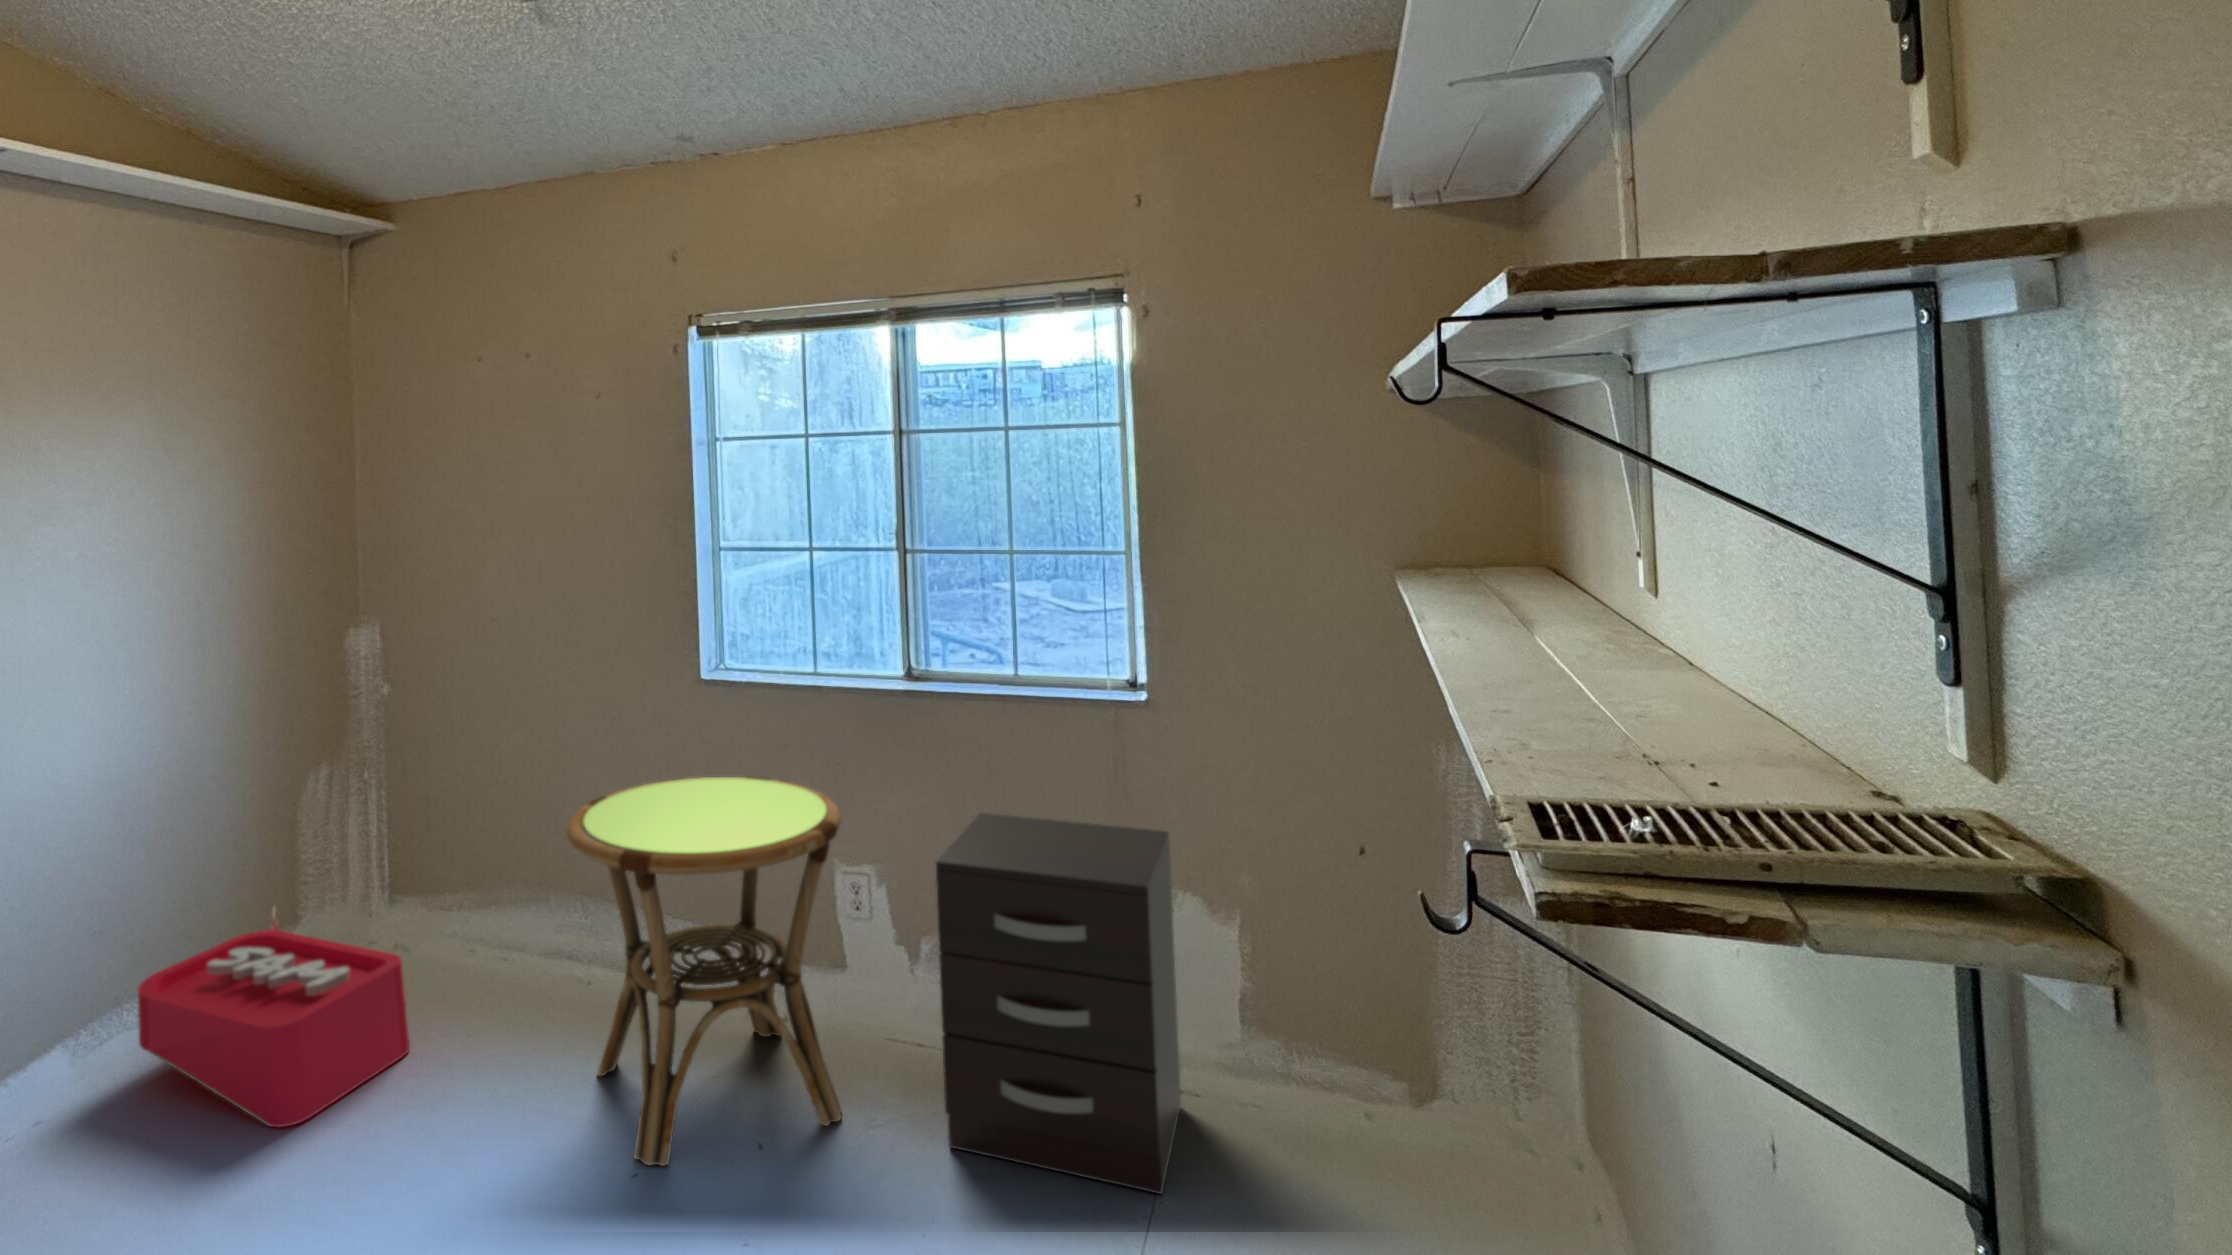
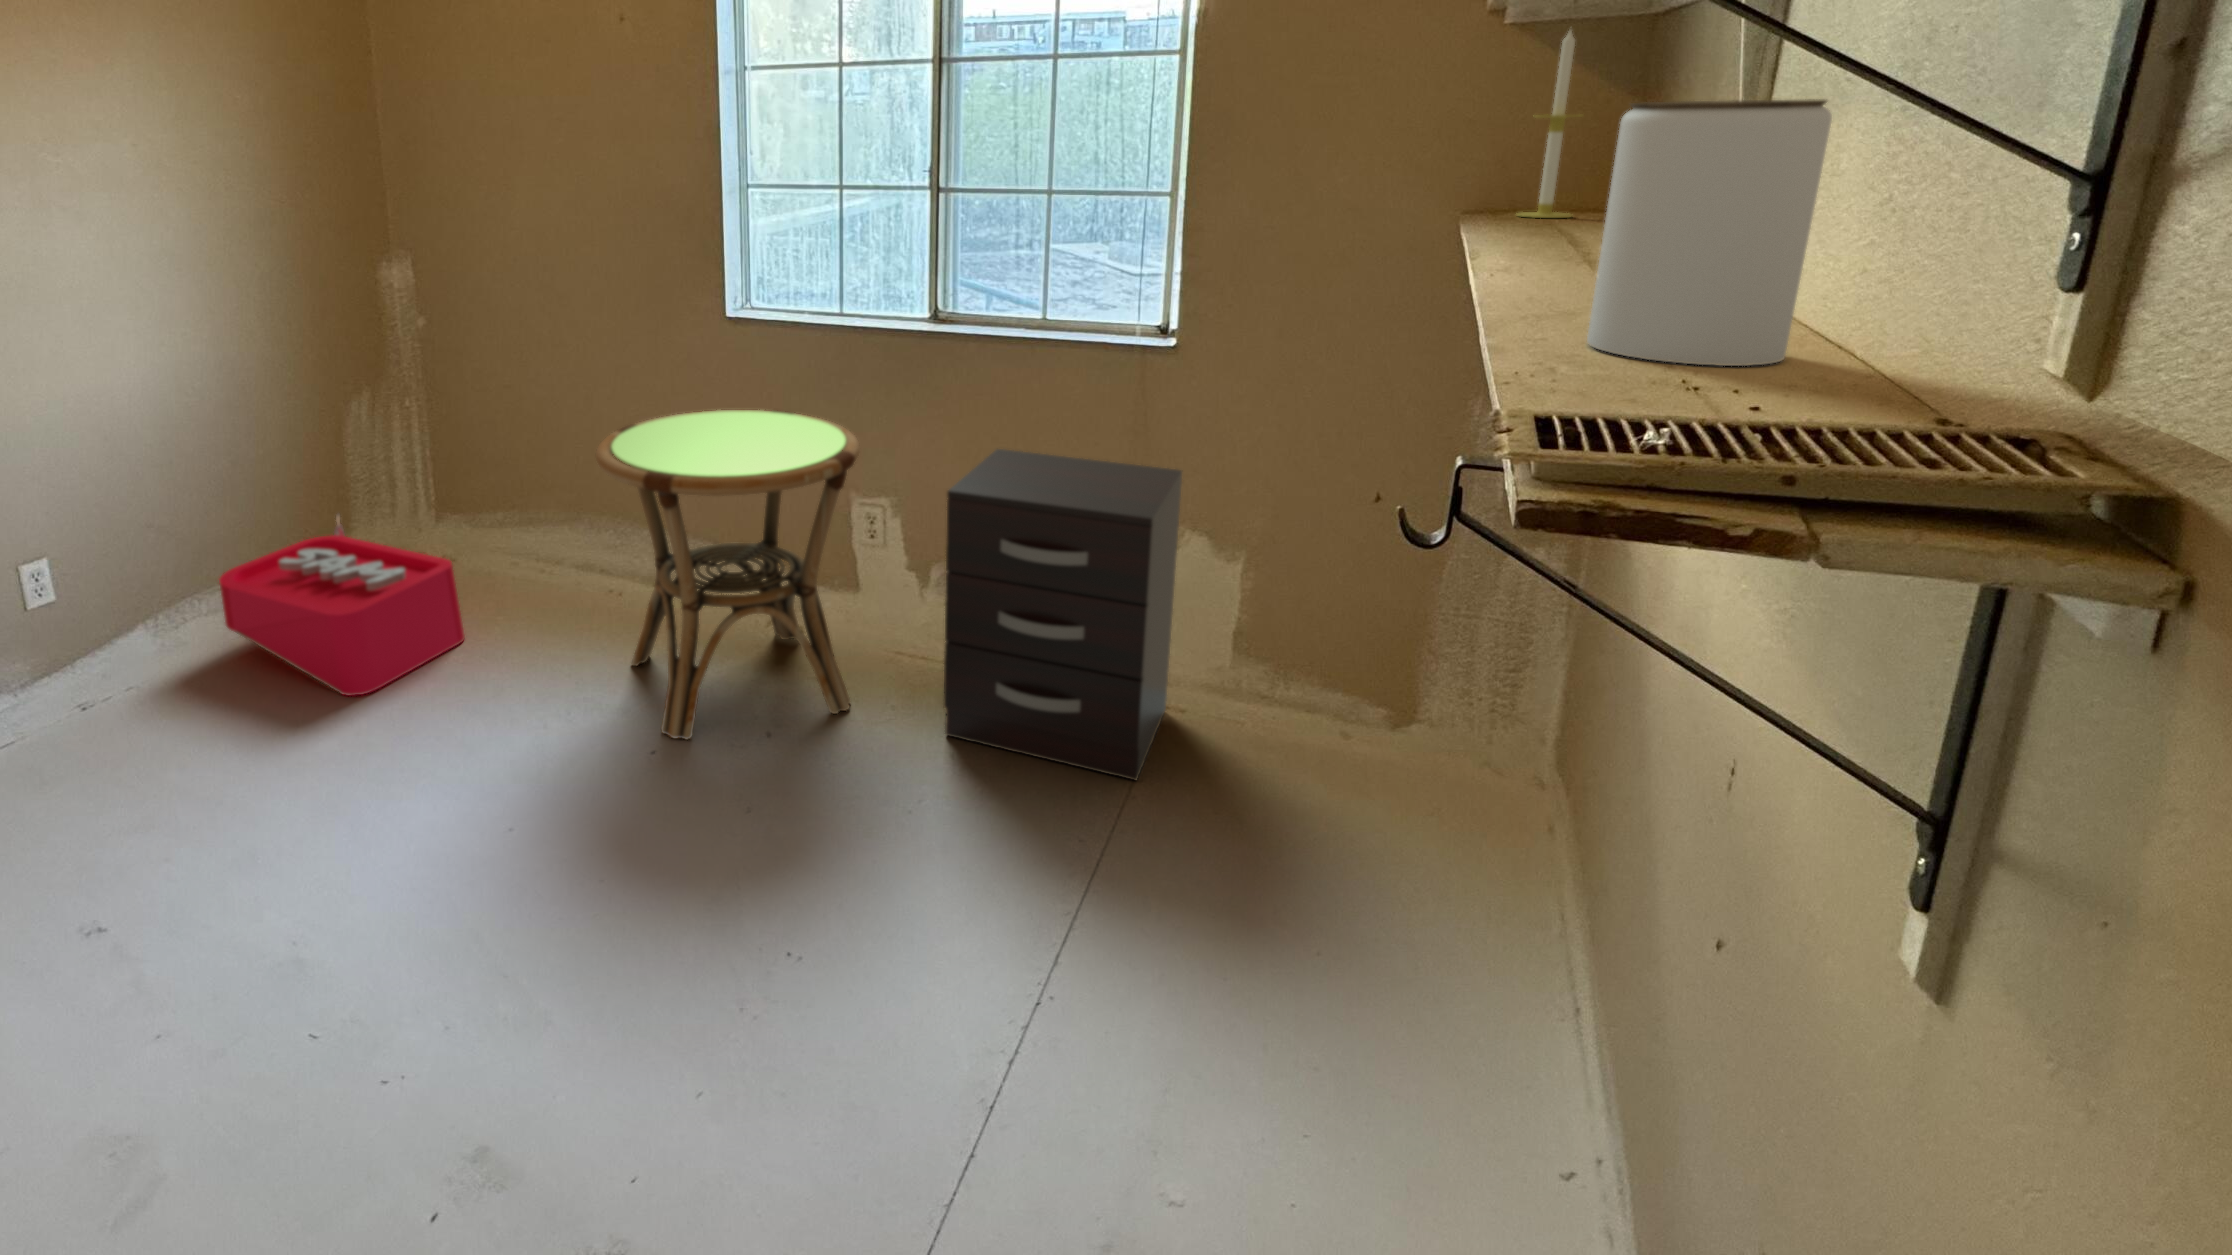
candle: none [1448,404,1501,575] -> present [1517,30,1582,218]
jar: none [1541,501,1729,741] -> present [1587,99,1832,366]

